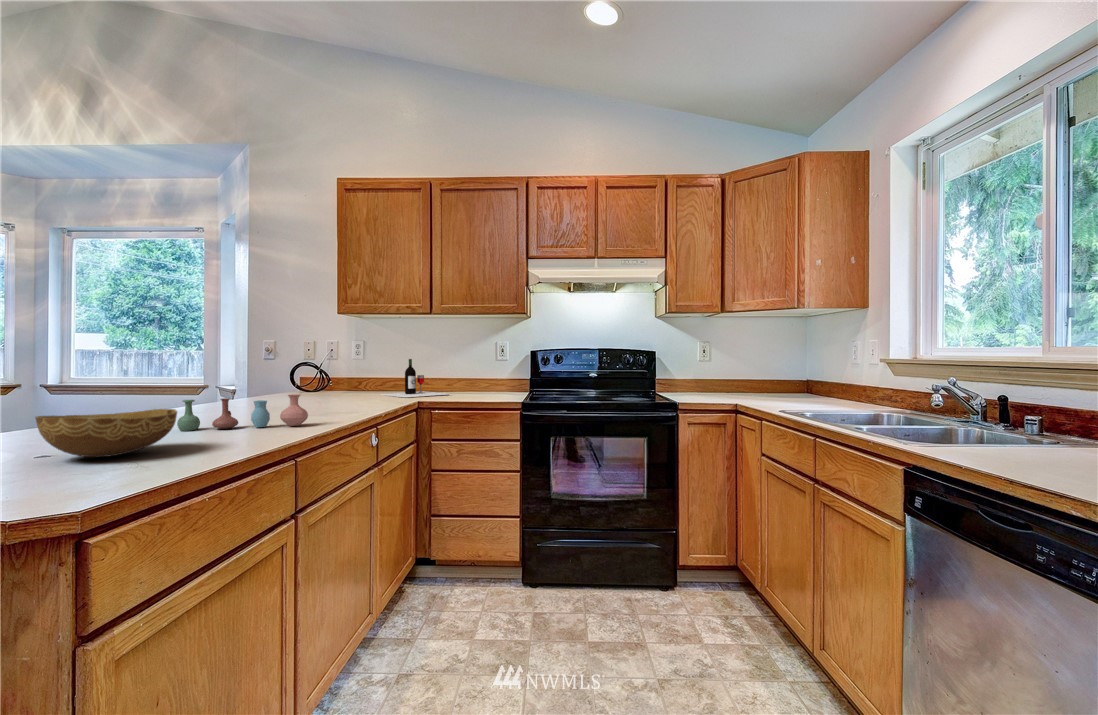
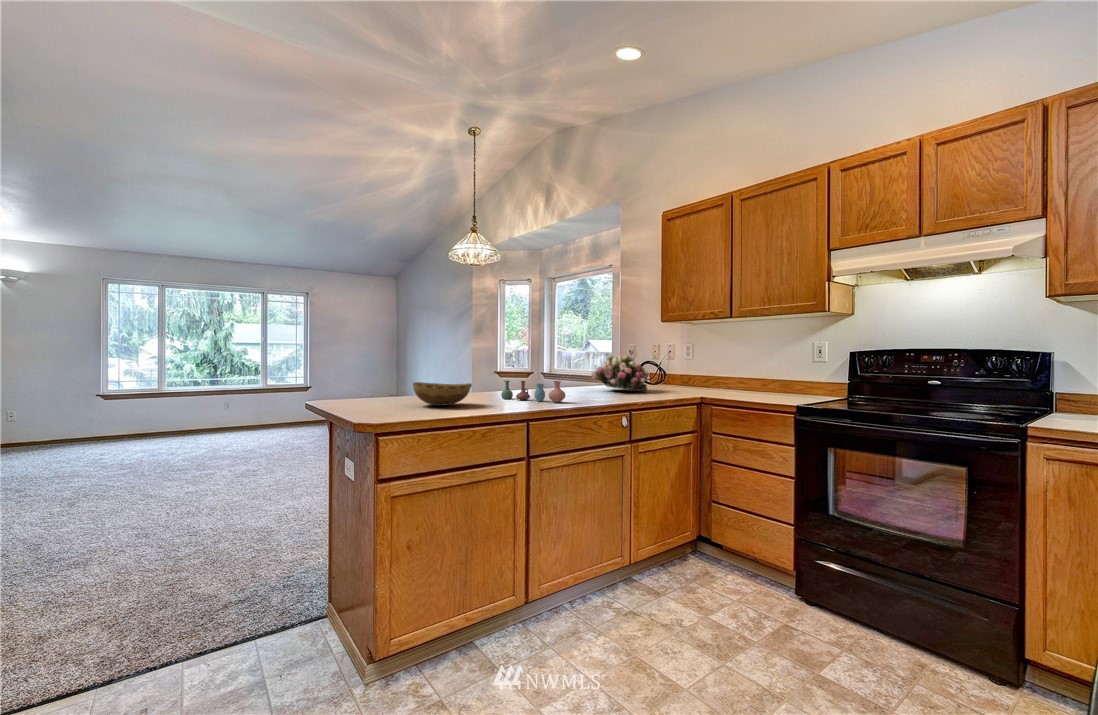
flower arrangement: none [273,355,352,401] -> present [592,355,649,391]
wine bottle: present [380,359,447,397] -> none [692,359,755,393]

